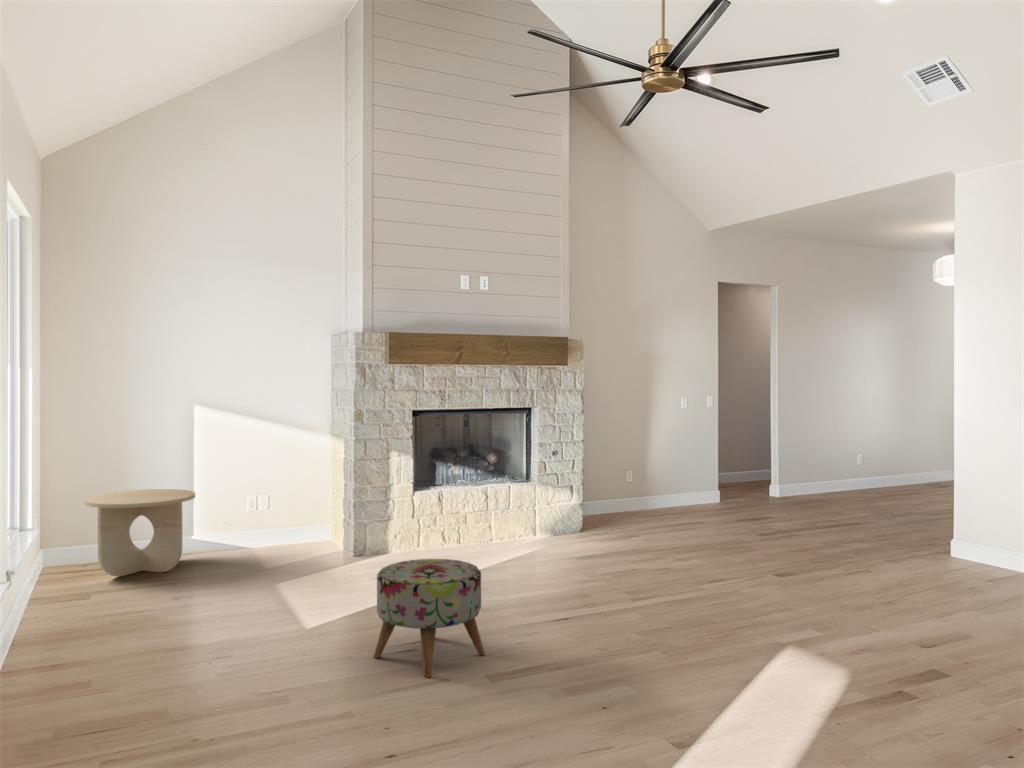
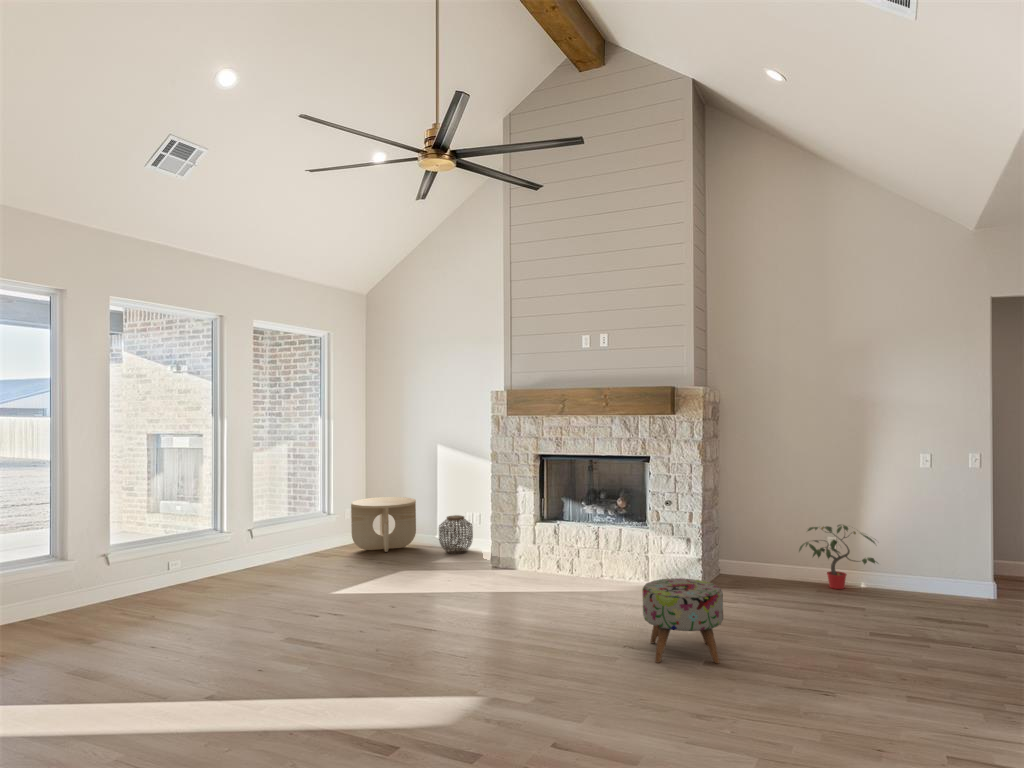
potted plant: none [620,460,684,514] -> present [799,525,877,589]
woven basket: none [237,502,286,556] -> present [439,515,473,554]
ottoman: present [374,559,485,677] -> present [643,578,723,664]

